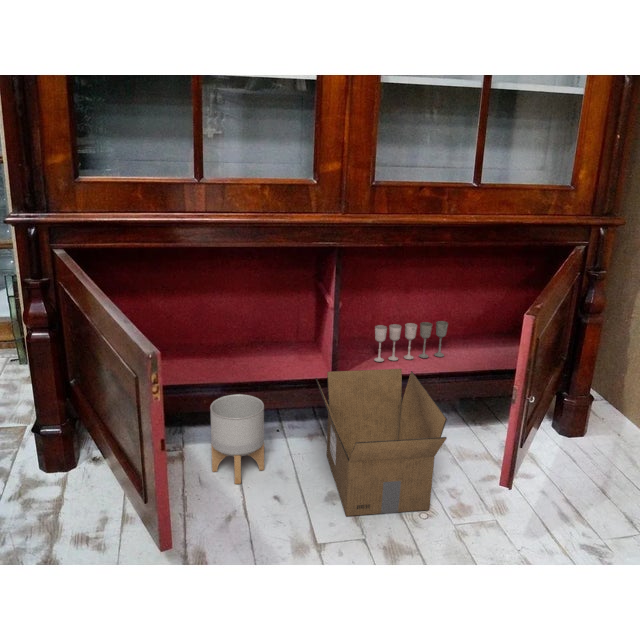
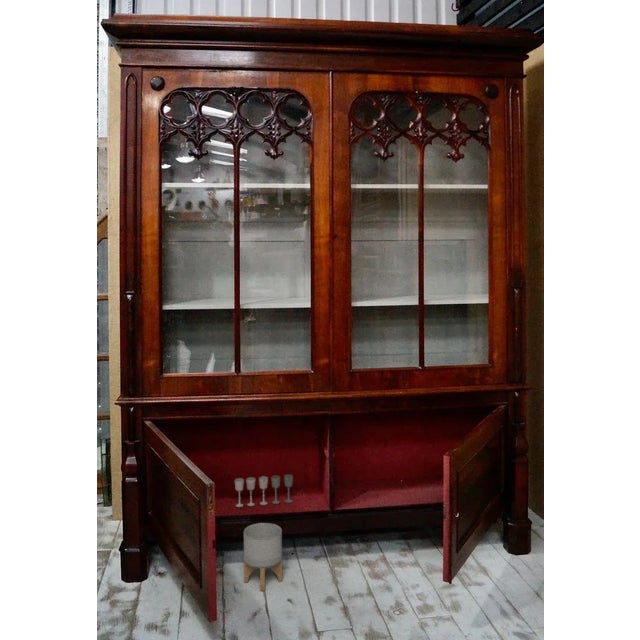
wine glass: present [374,321,448,362] -> present [235,475,293,507]
cardboard box: present [316,369,447,516] -> none [319,503,408,612]

